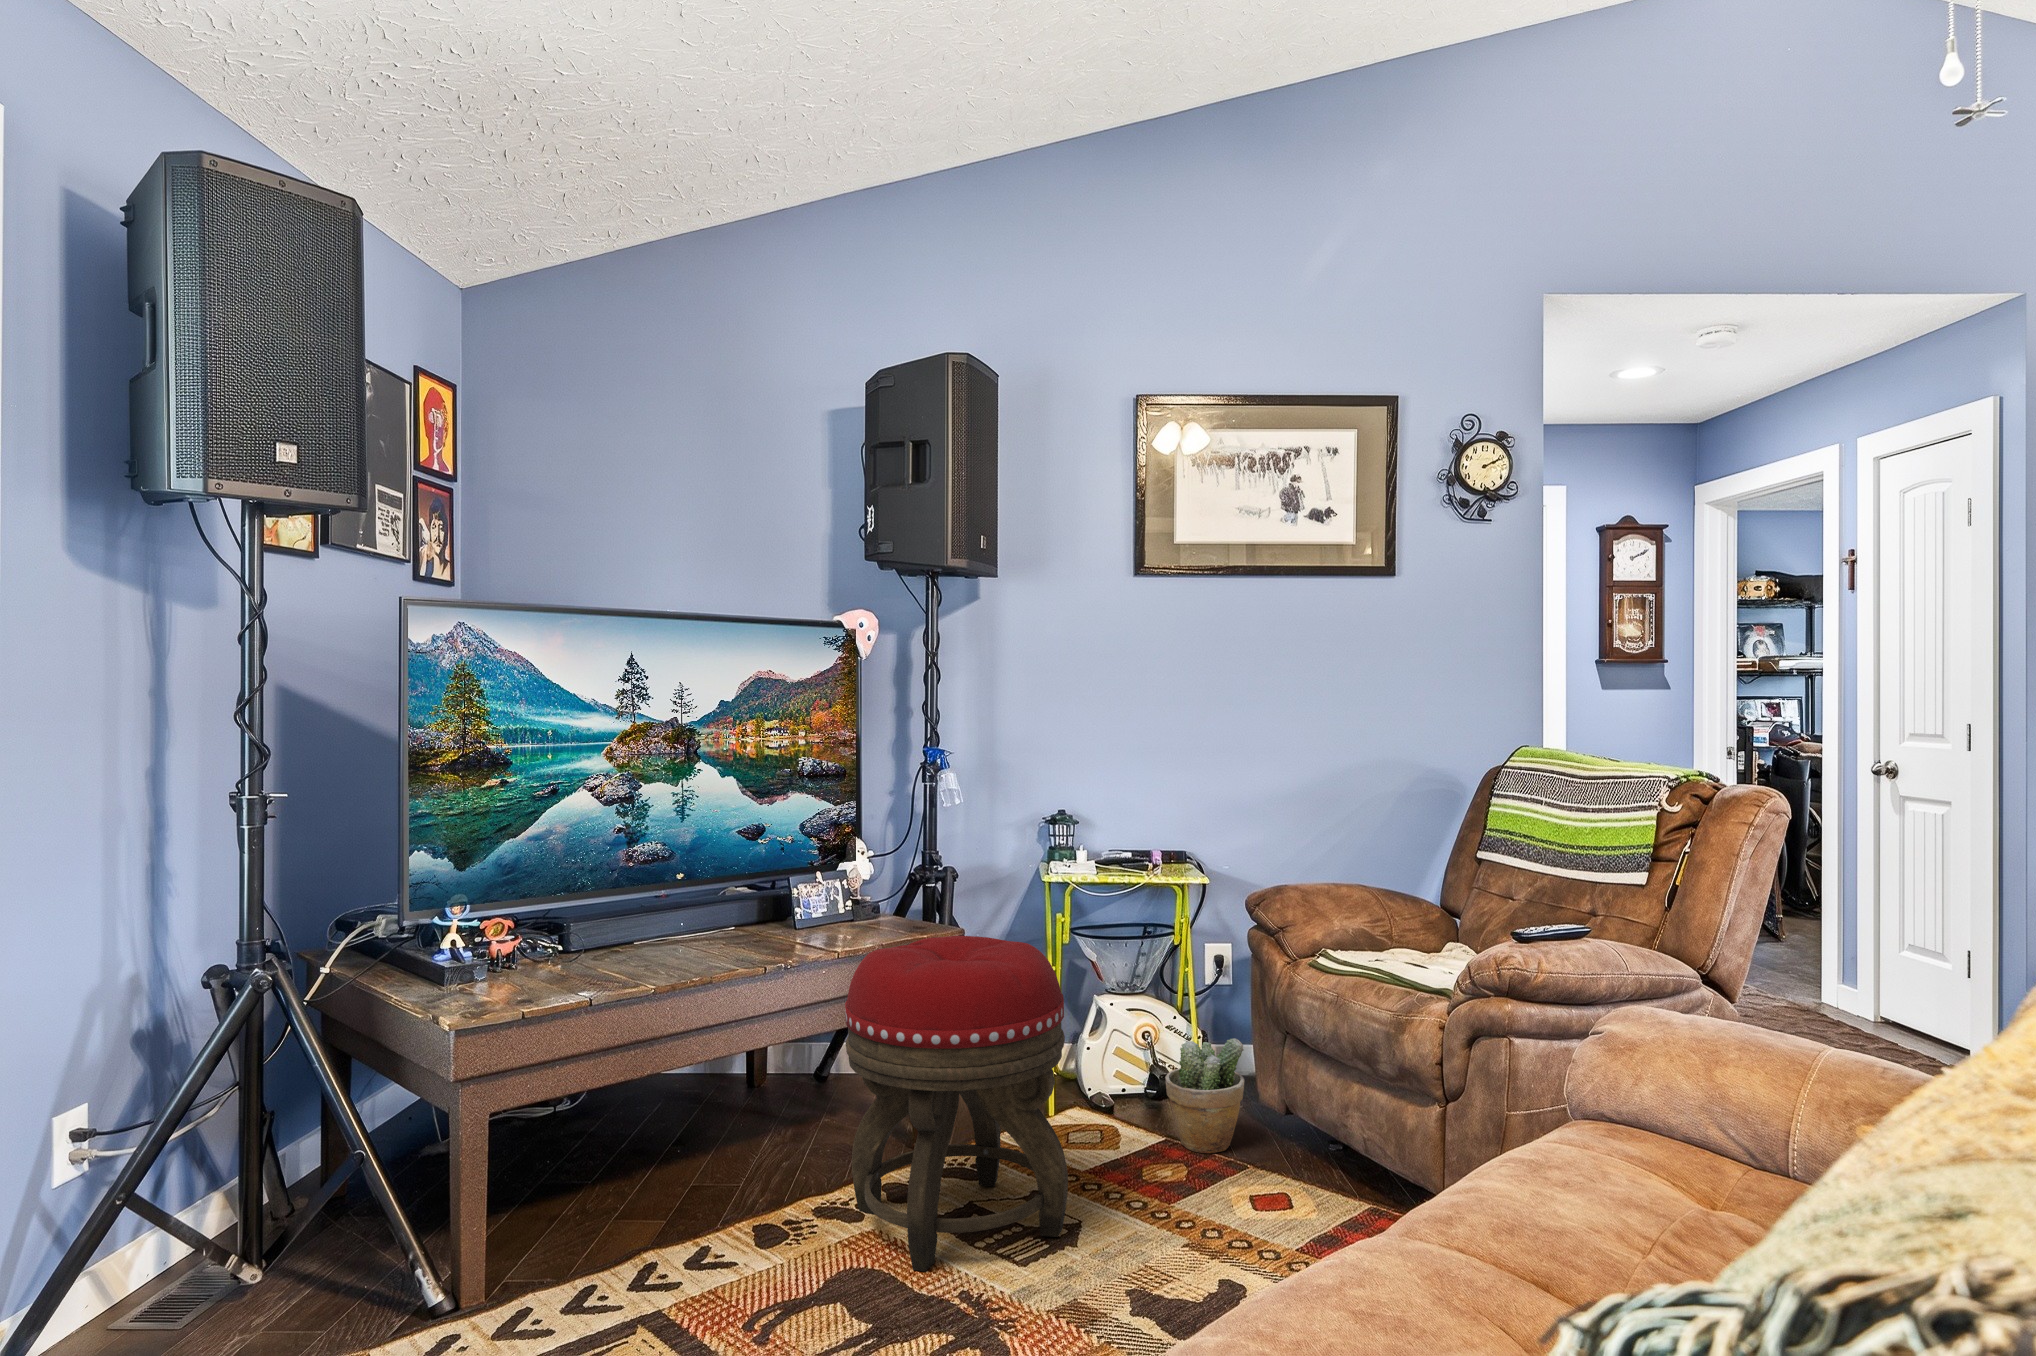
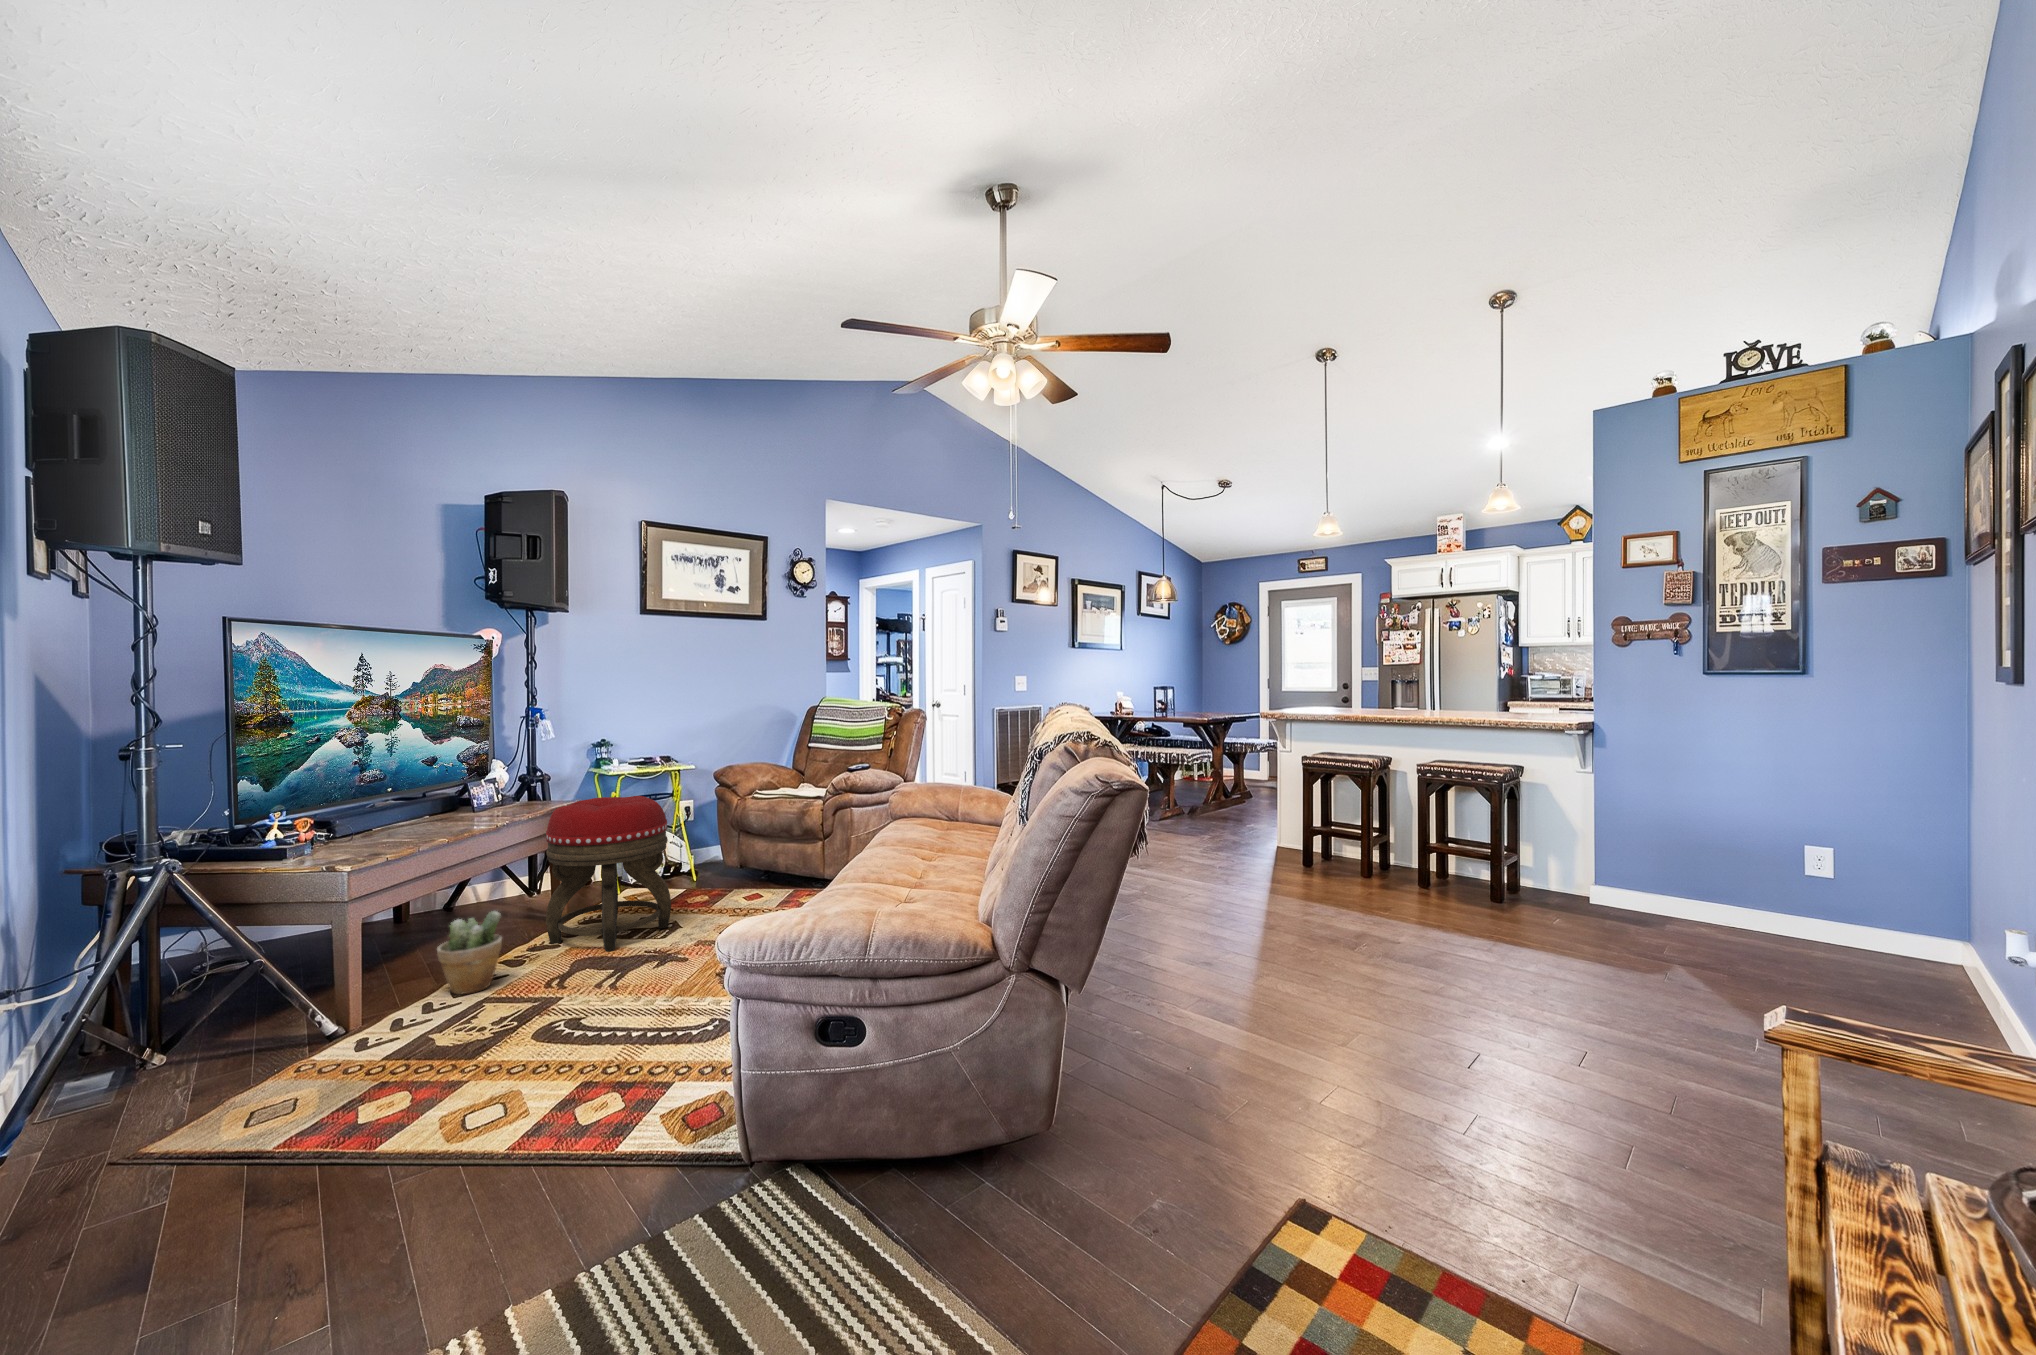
potted plant: present [1165,1038,1244,1153] -> present [437,911,502,994]

